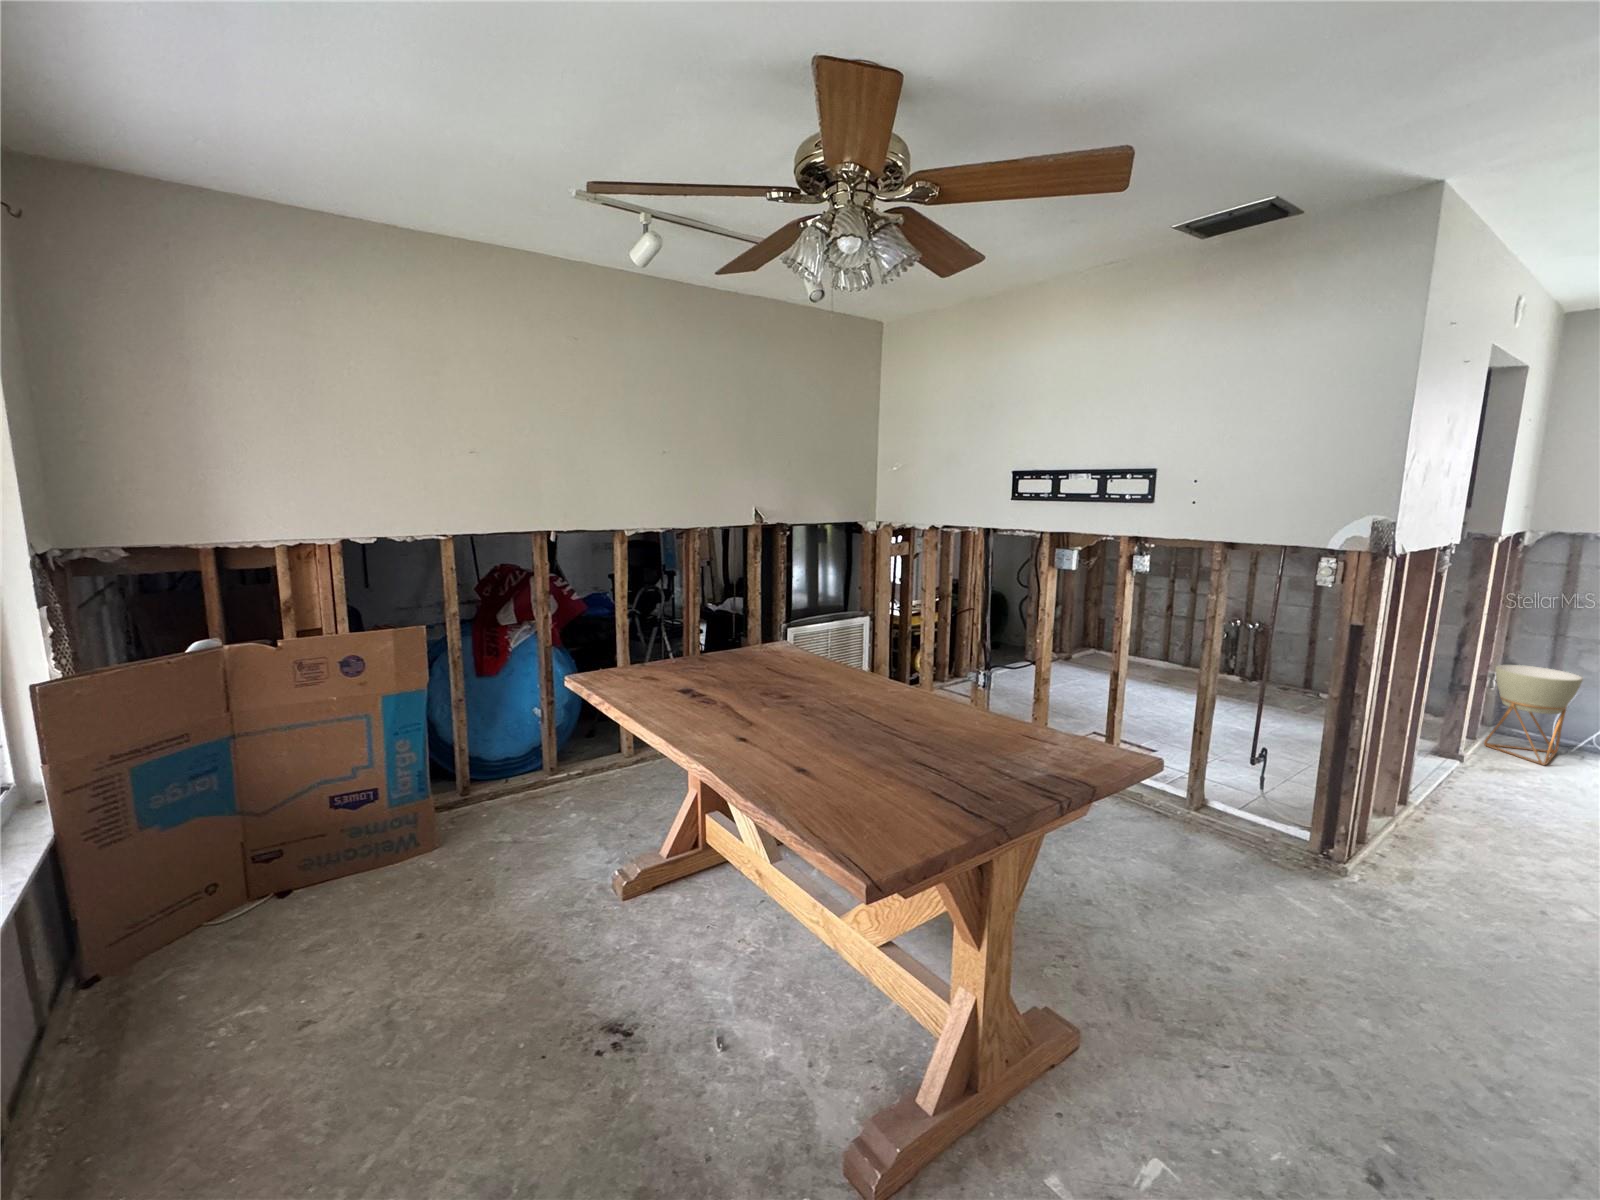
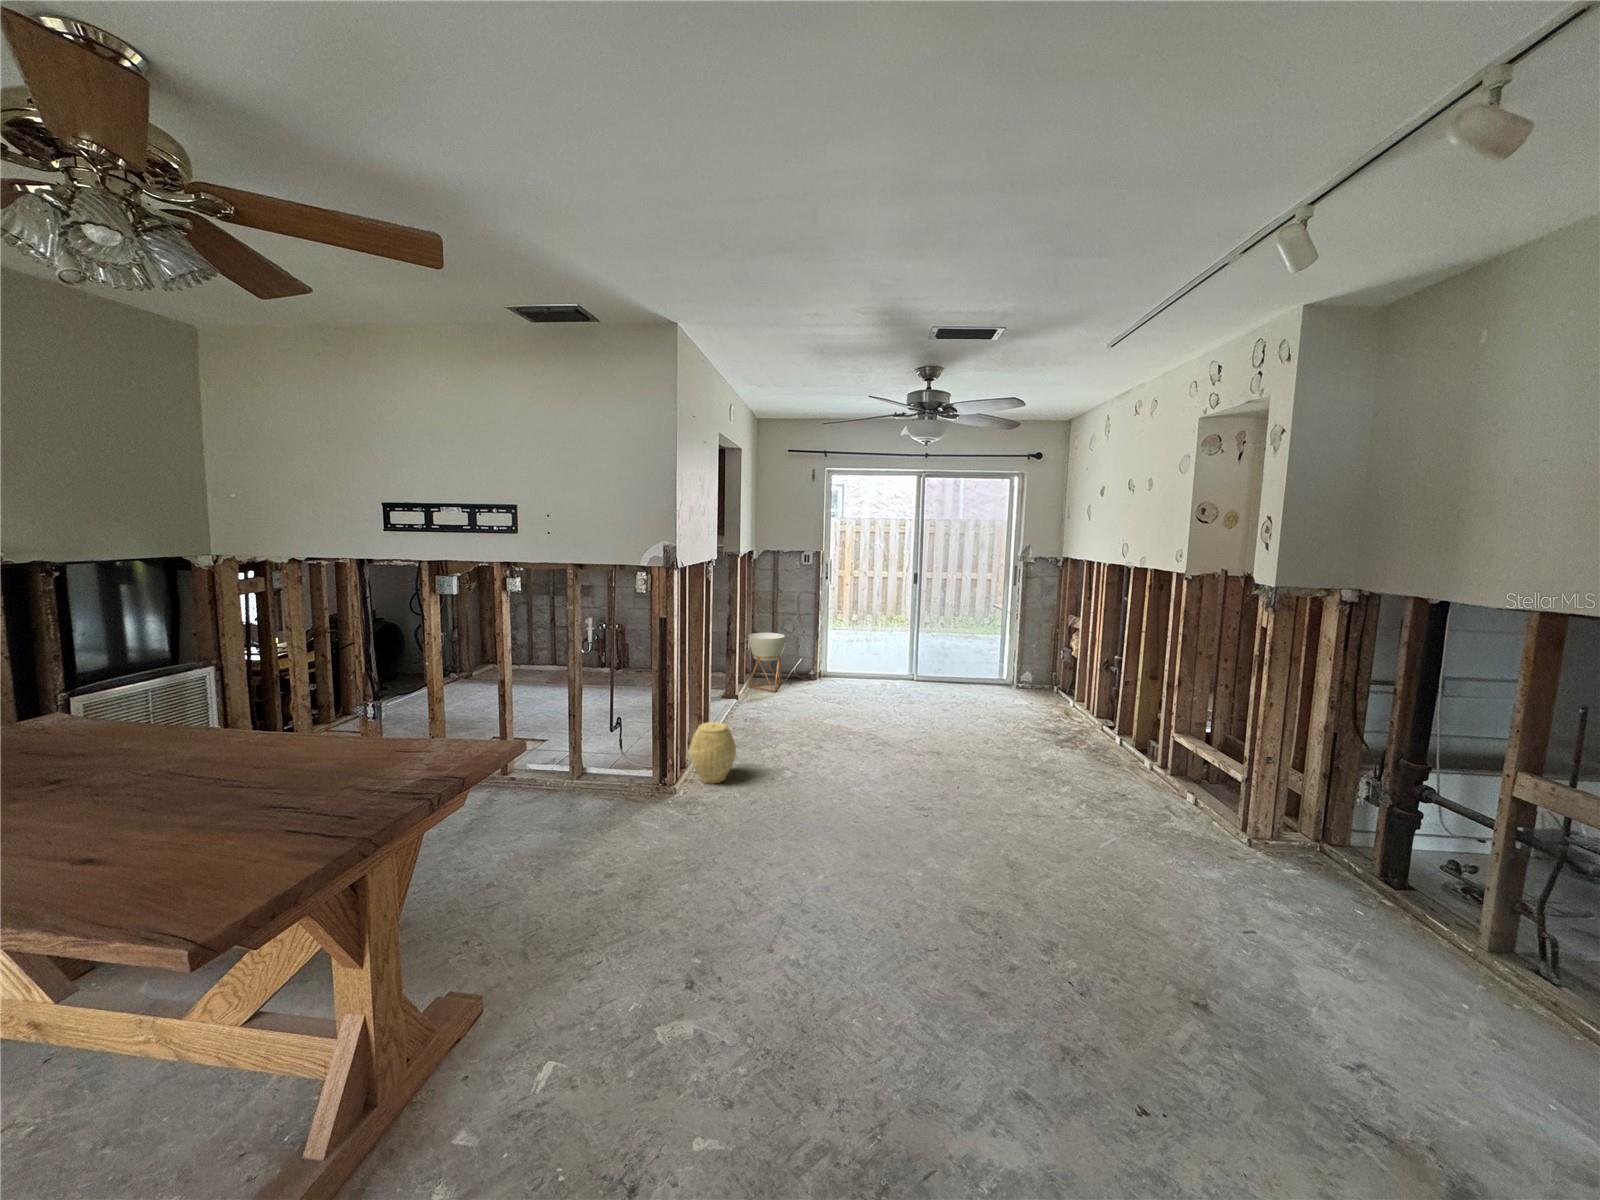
woven basket: none [1377,790,1473,887] -> present [689,722,736,783]

